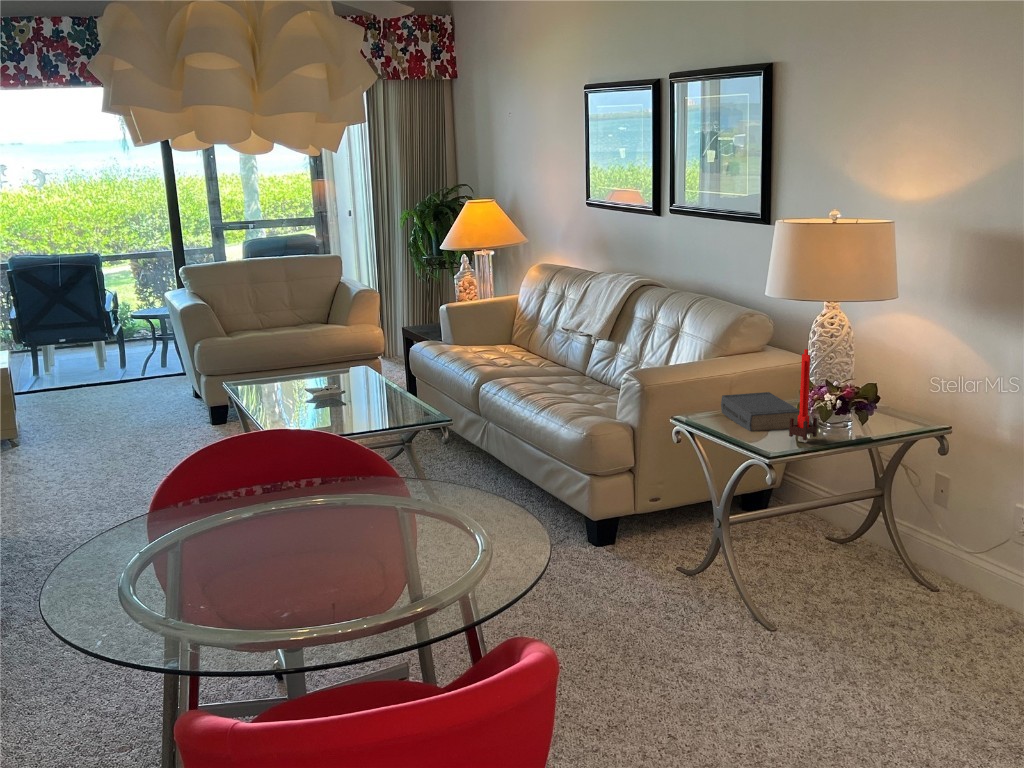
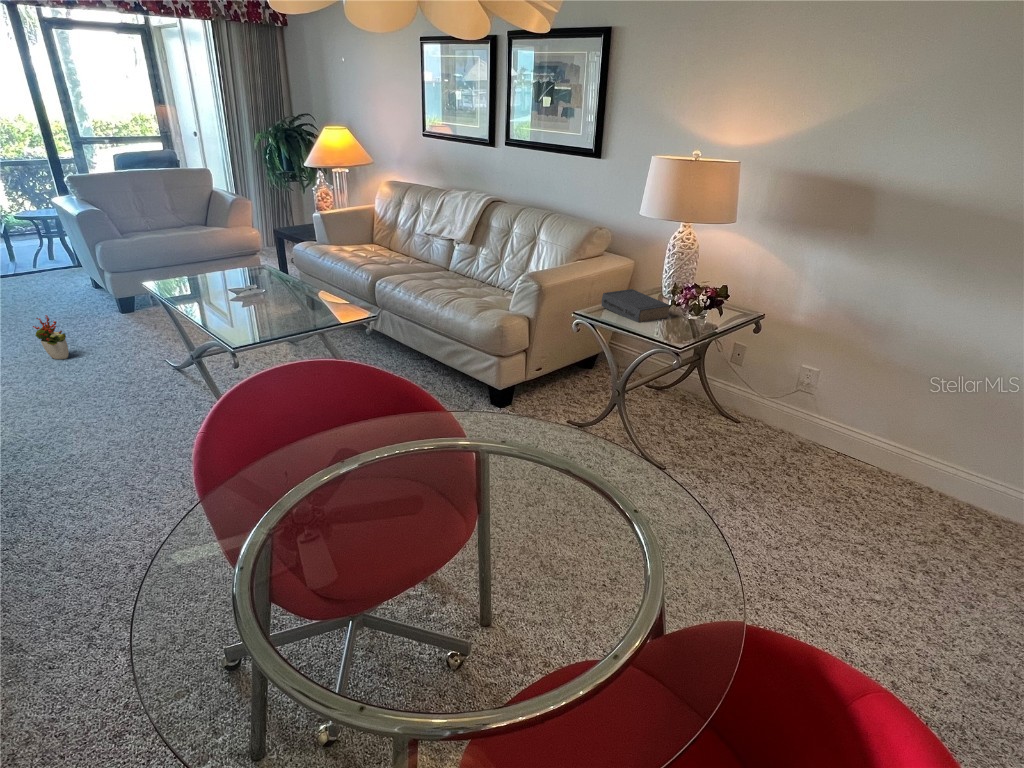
candle: present [789,349,817,442] -> none [677,261,702,332]
decorative plant: none [124,414,153,464] -> present [33,315,69,359]

